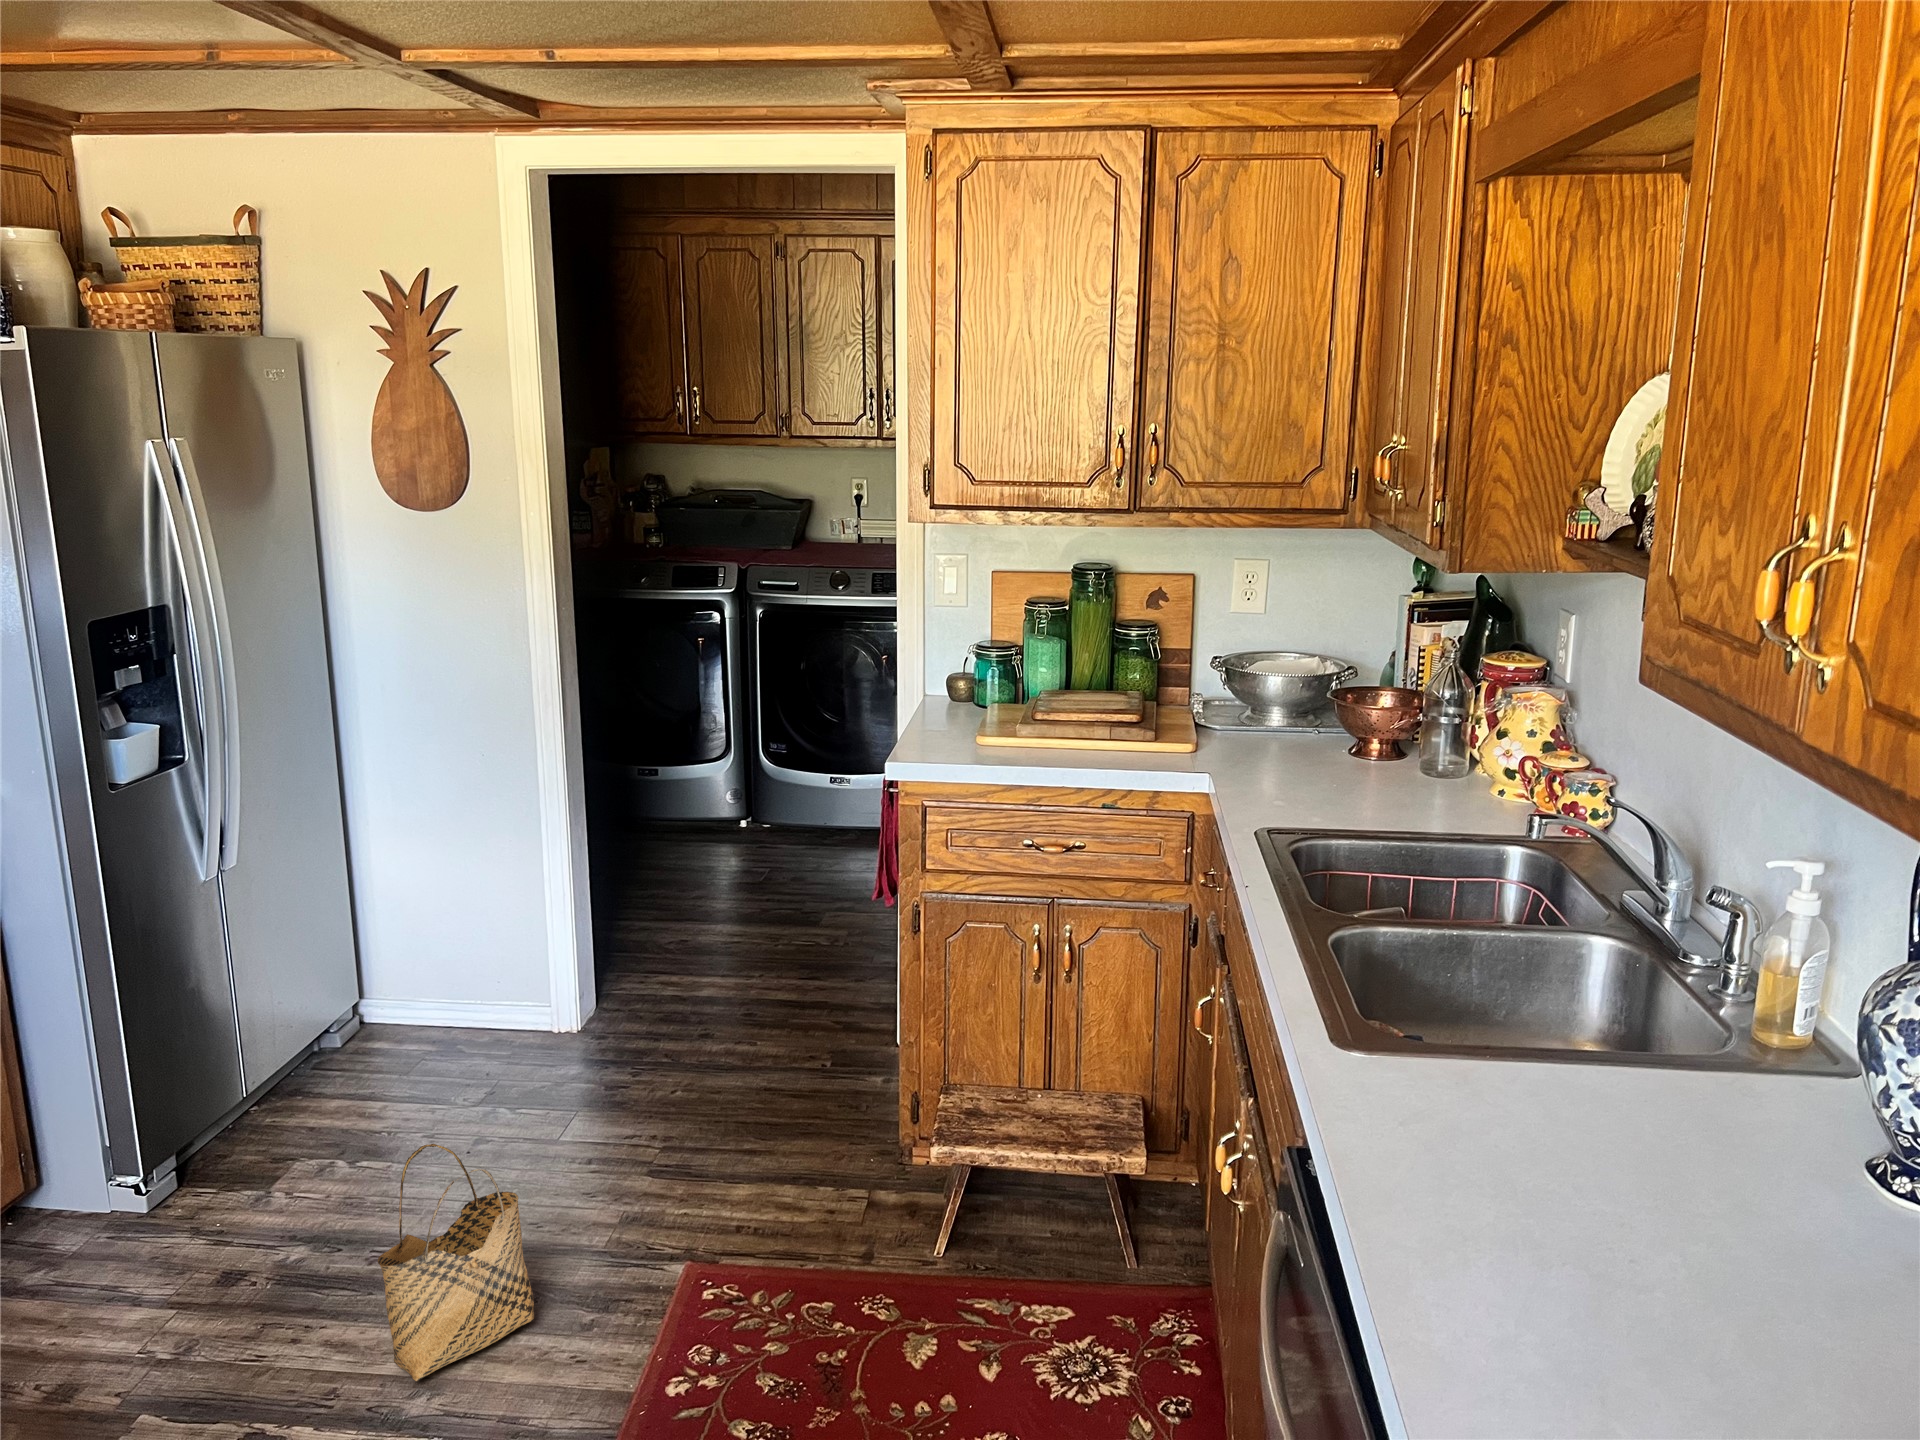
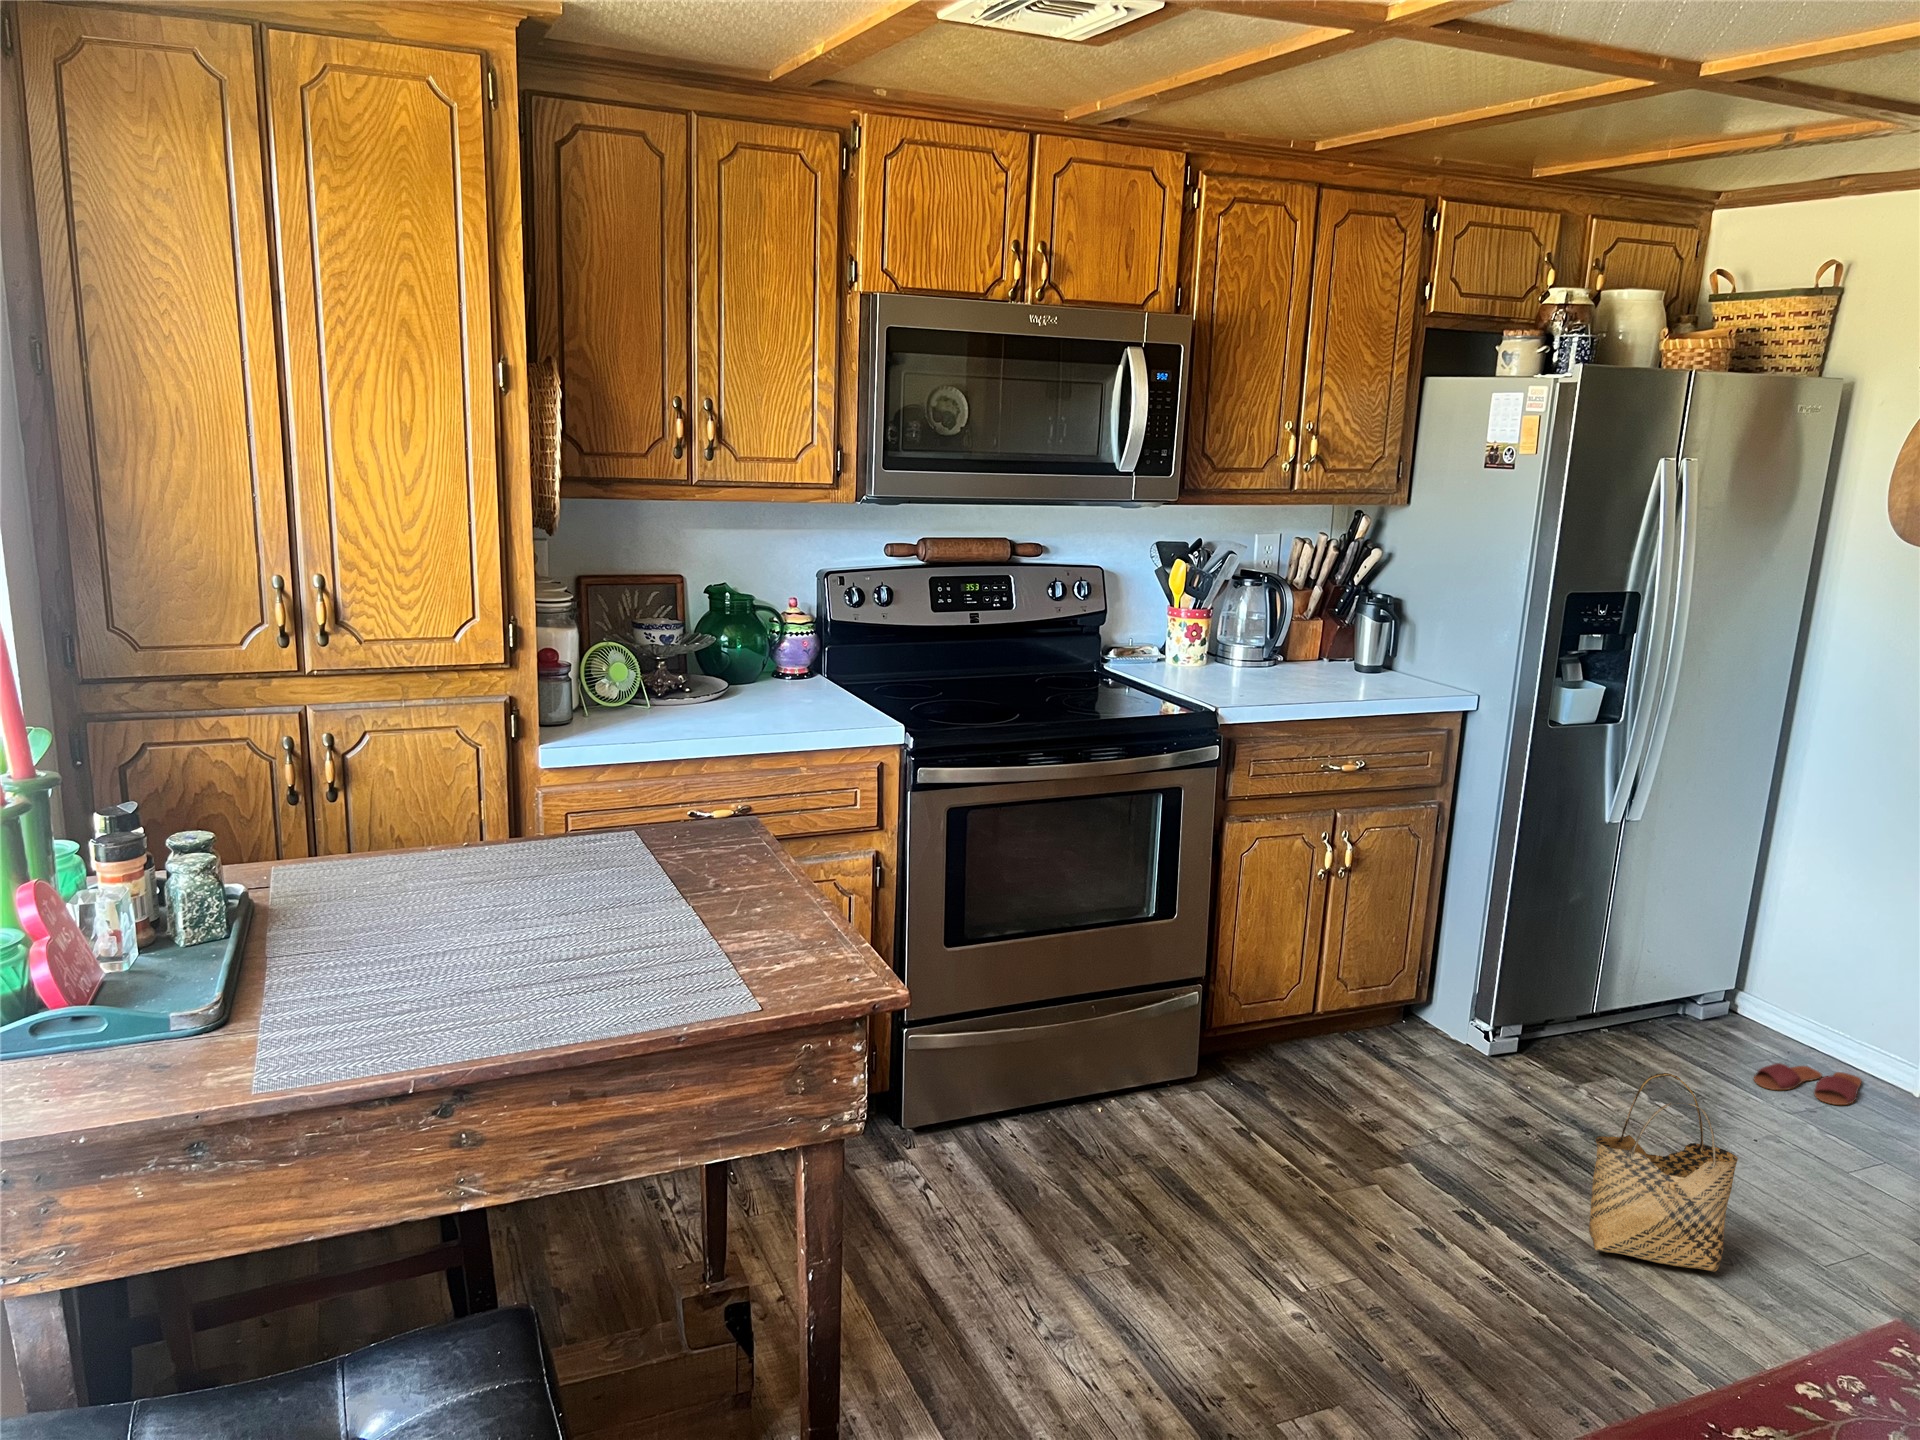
slippers: none [424,1031,516,1086] -> present [1753,1063,1861,1105]

